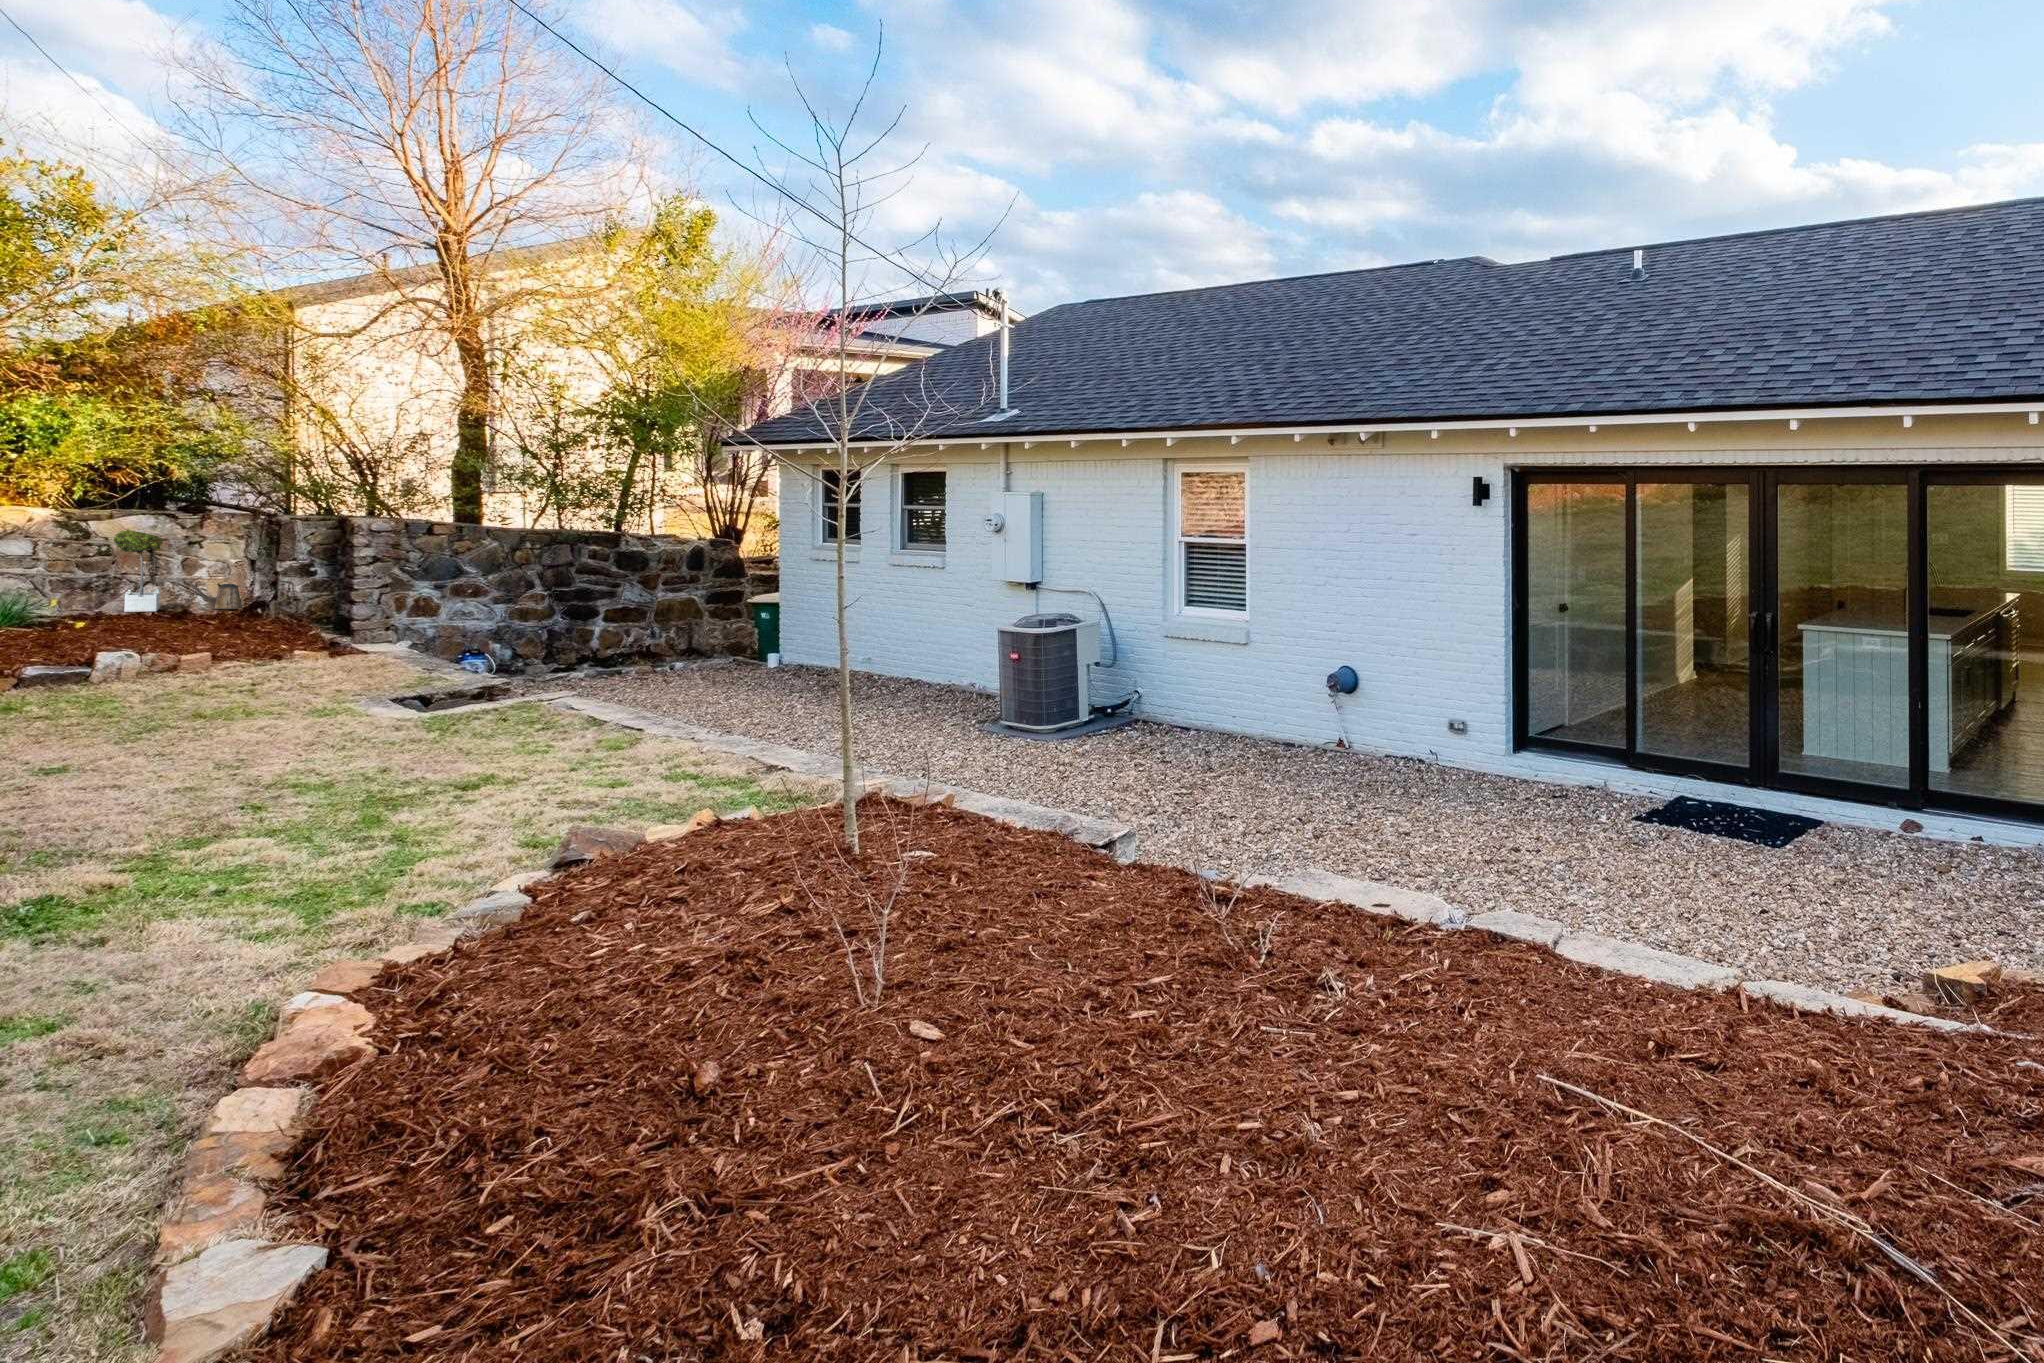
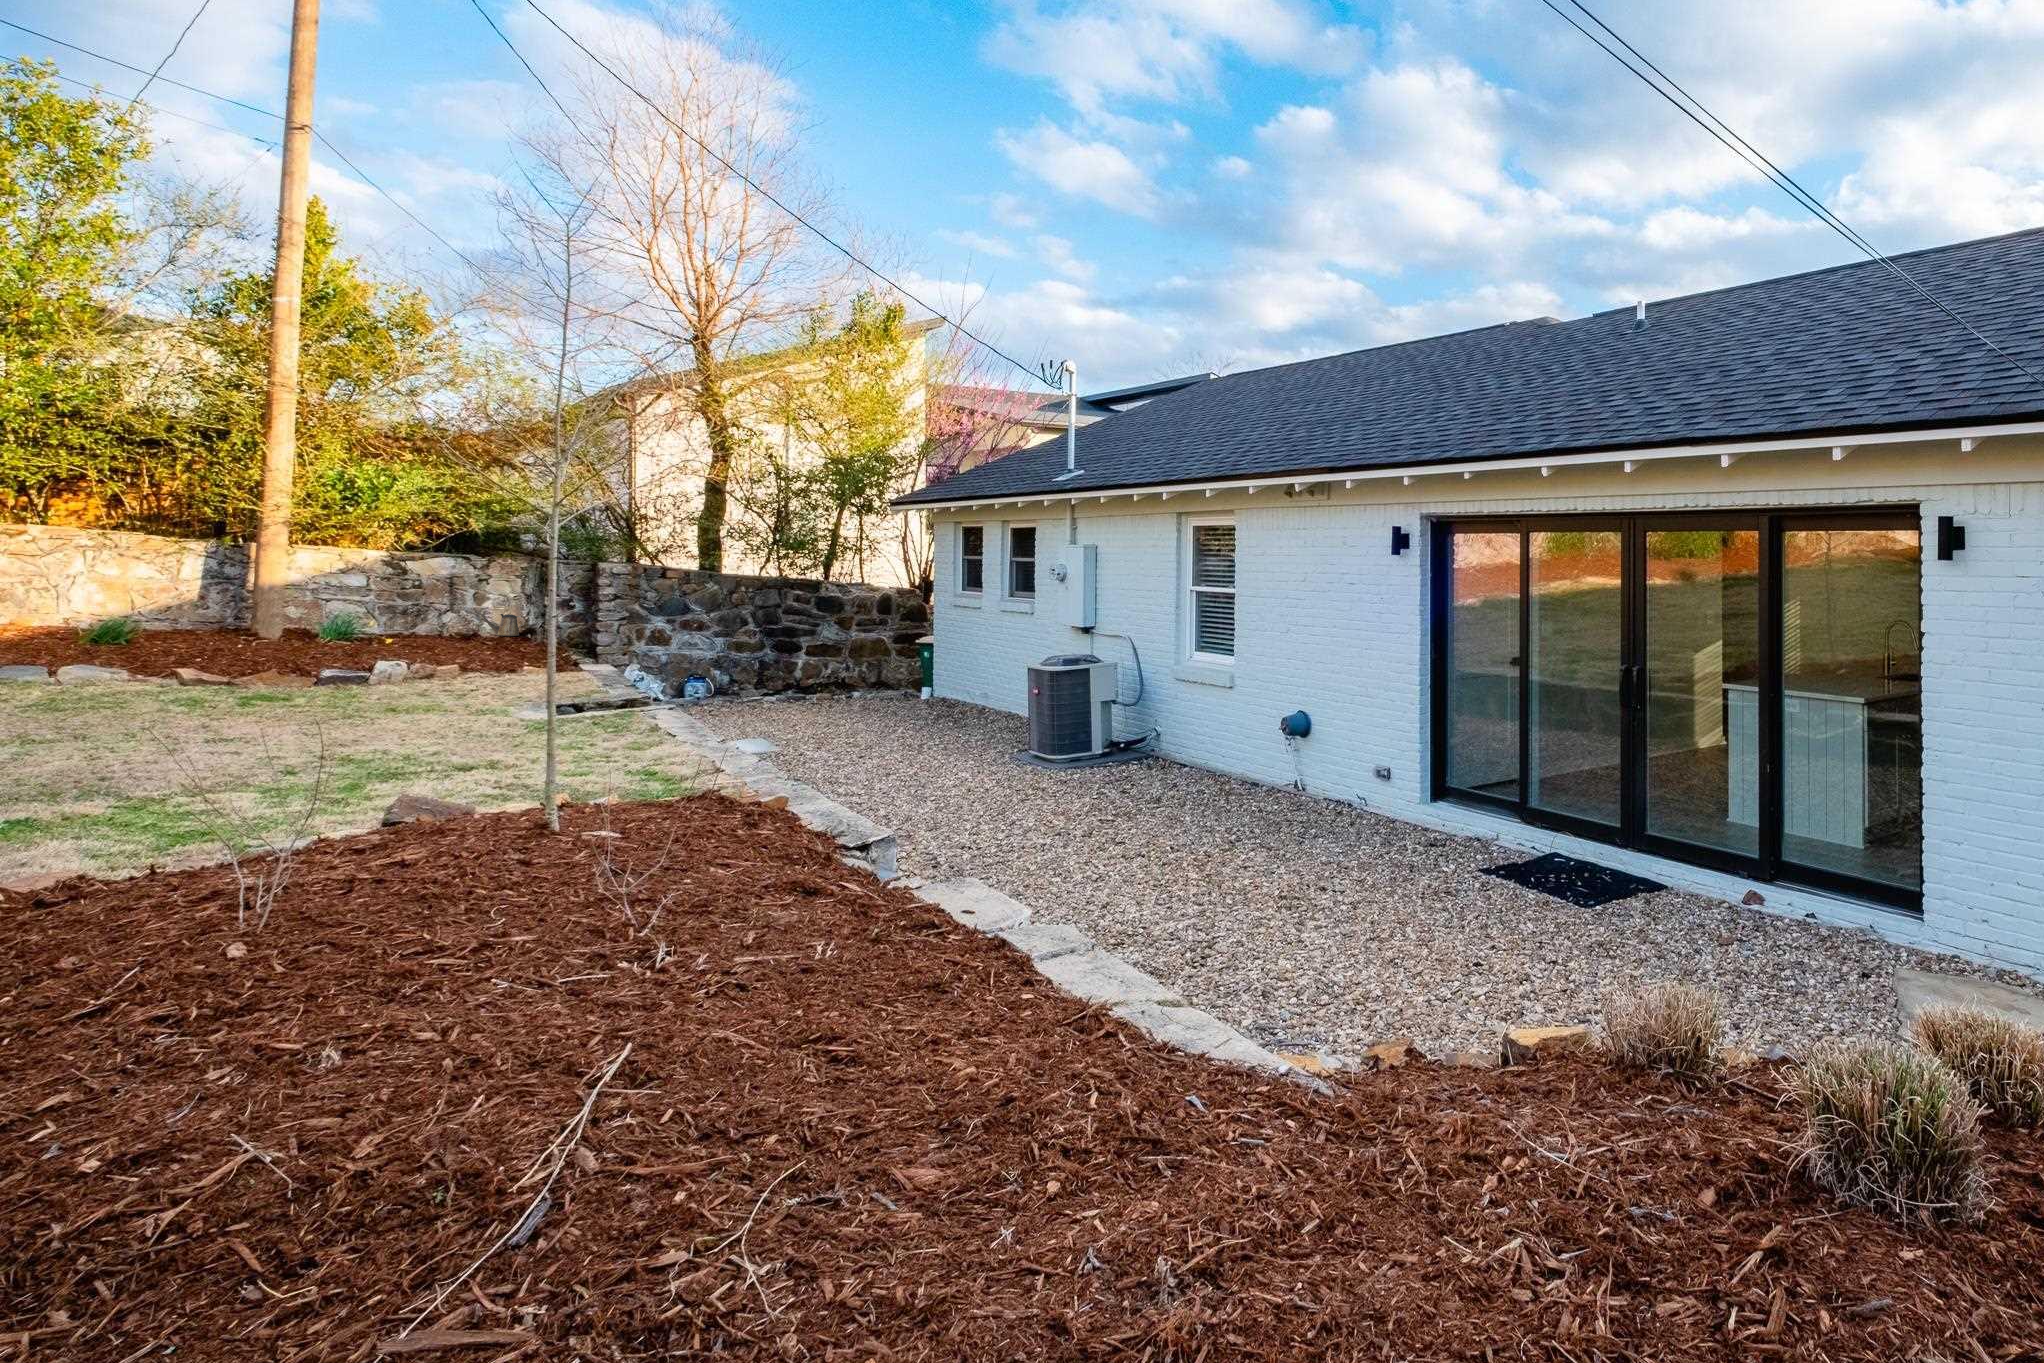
potted tree: present [114,529,164,612] -> none [423,566,461,636]

